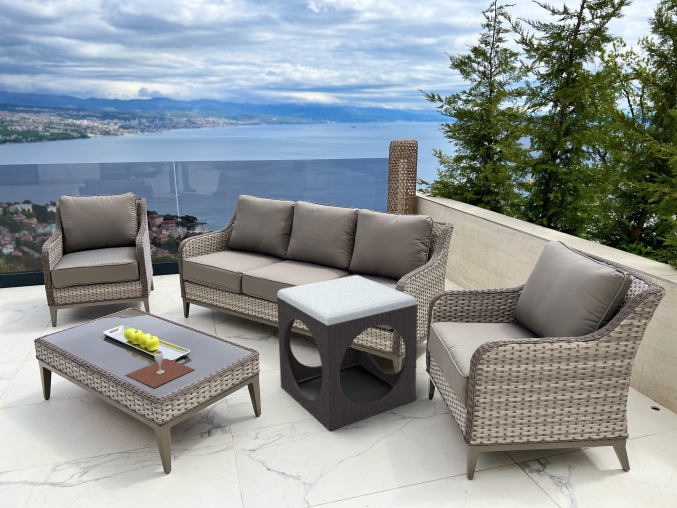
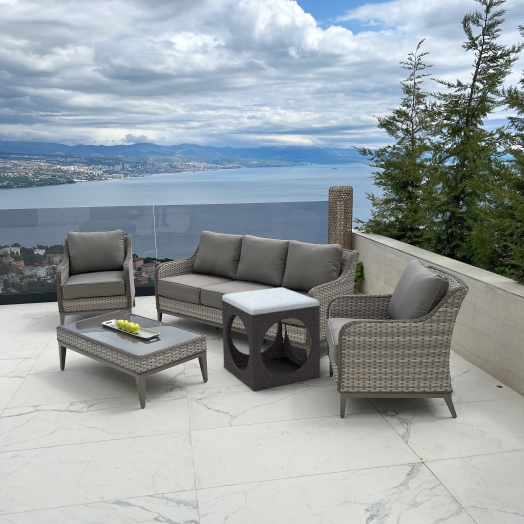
wine glass: present [126,351,194,388] -> none [118,330,163,351]

